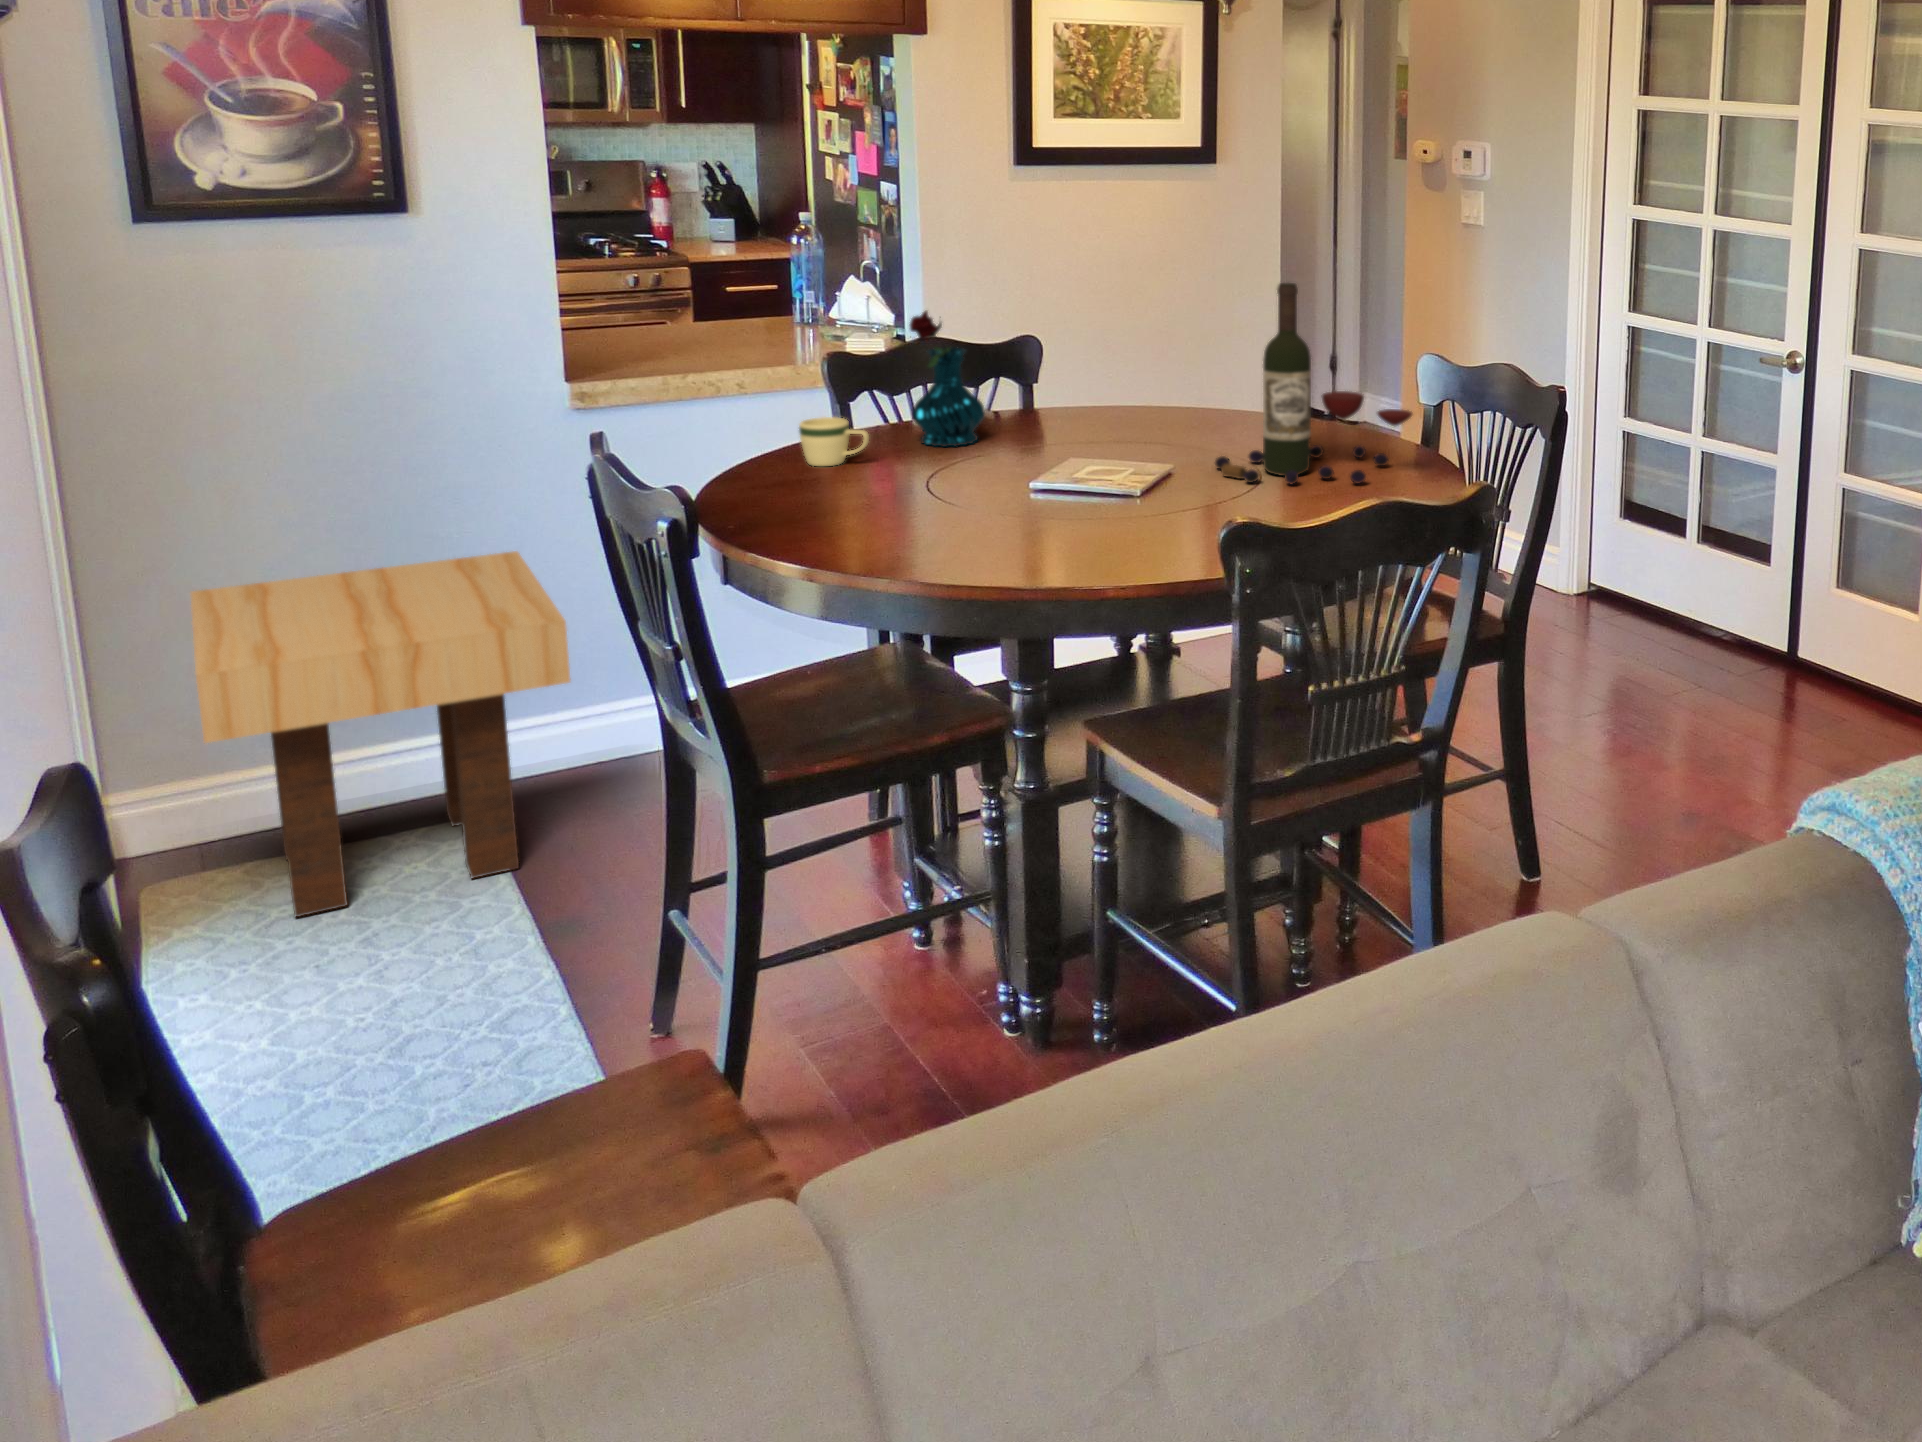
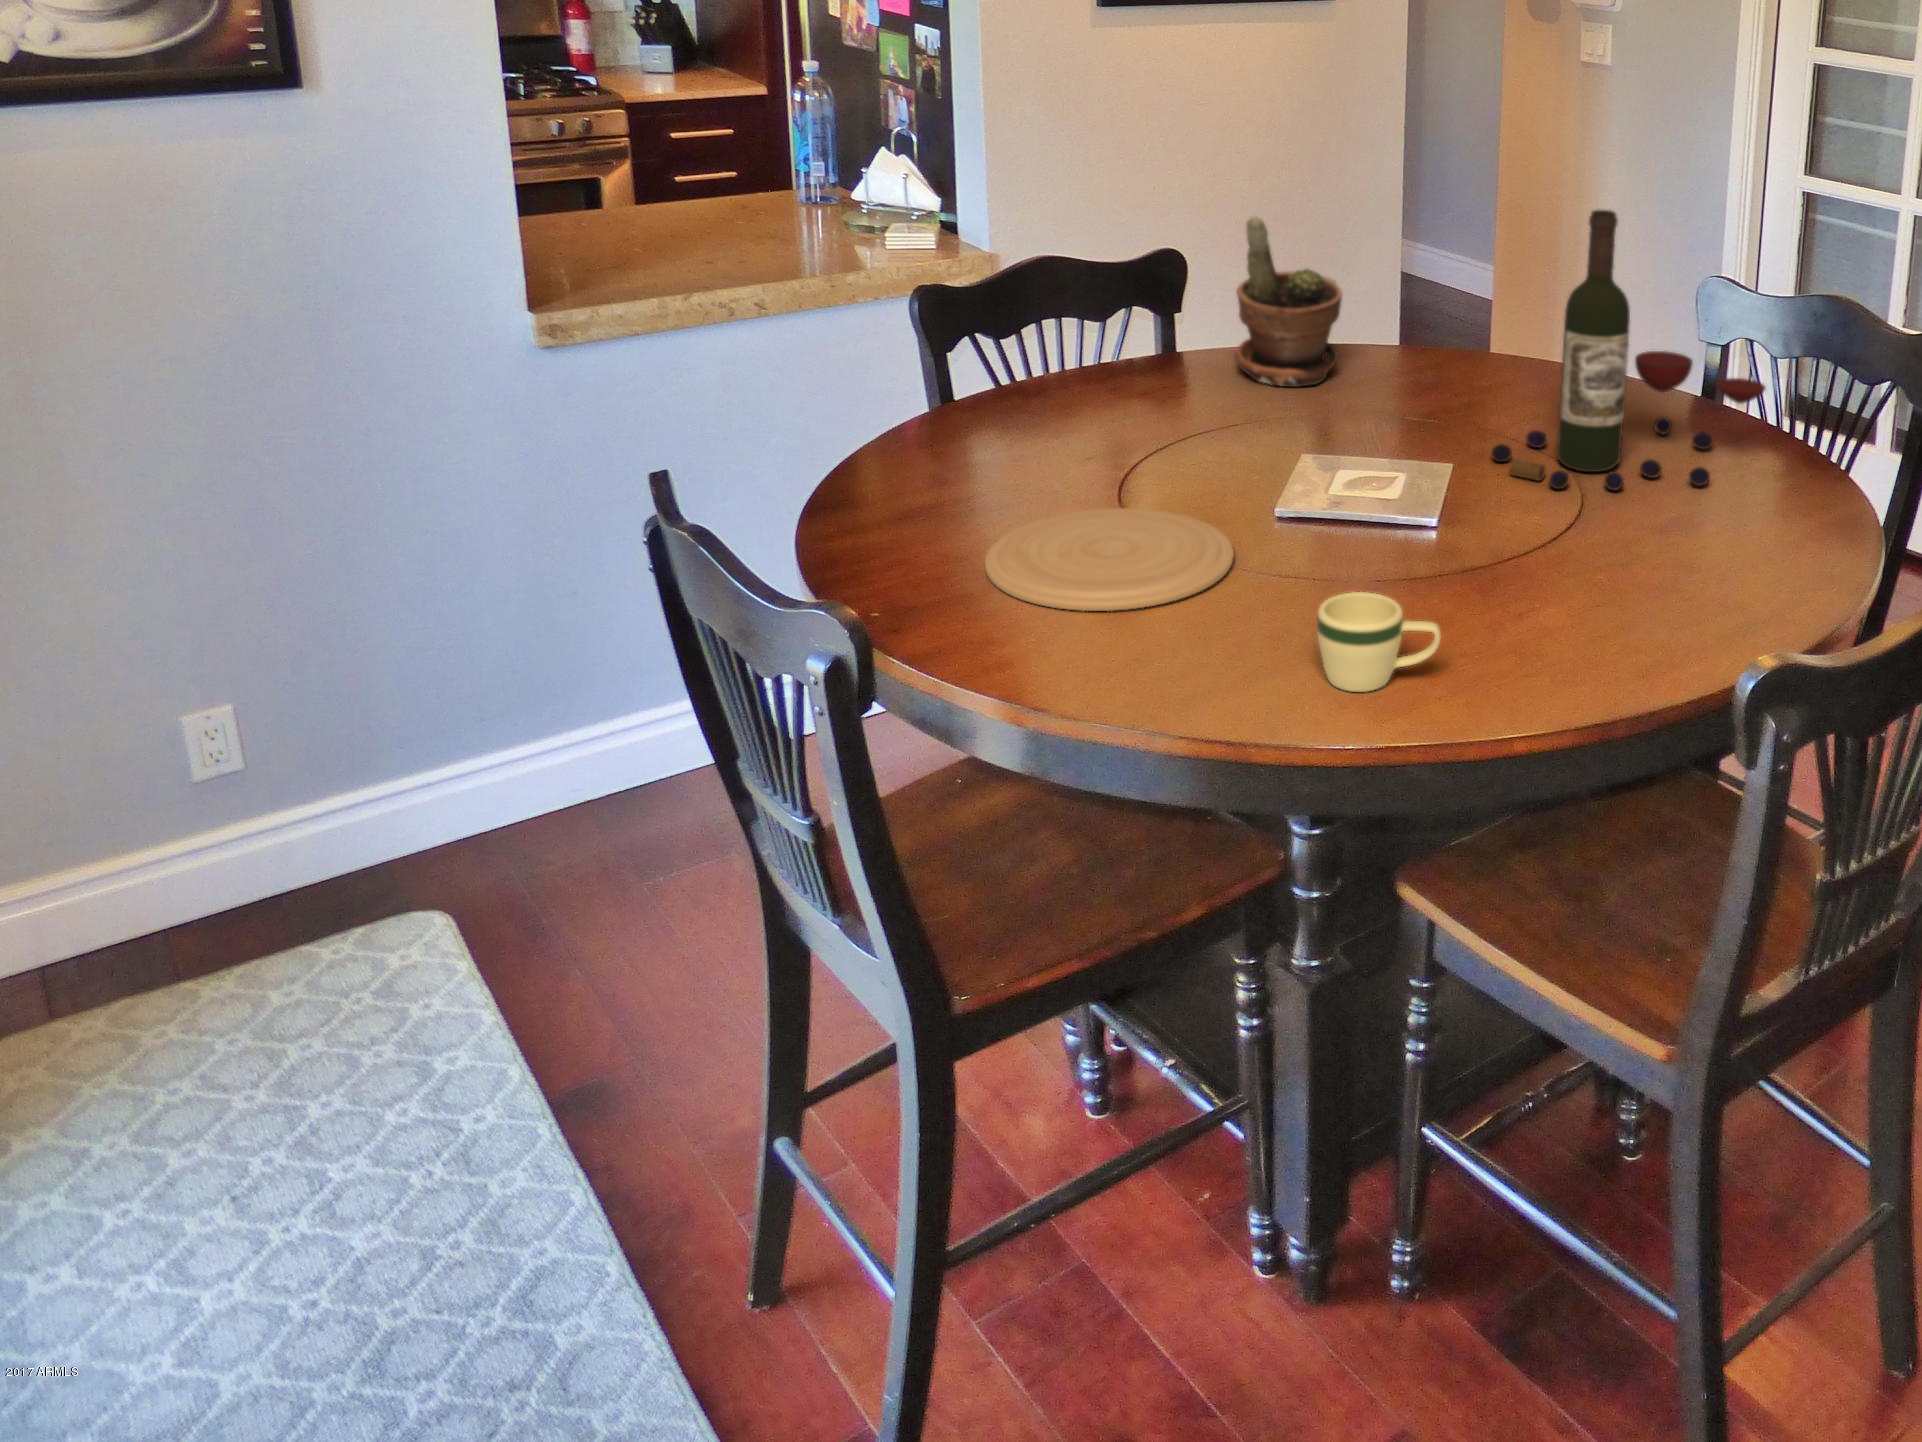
potted plant: none [1063,301,1142,429] -> present [1235,216,1342,387]
vase: present [910,311,985,447] -> none [1052,240,1154,429]
mug: present [799,417,869,466] -> present [1317,592,1441,692]
plate: none [811,482,988,529] -> present [985,508,1234,611]
side table: present [191,551,571,917] -> none [6,546,581,1113]

